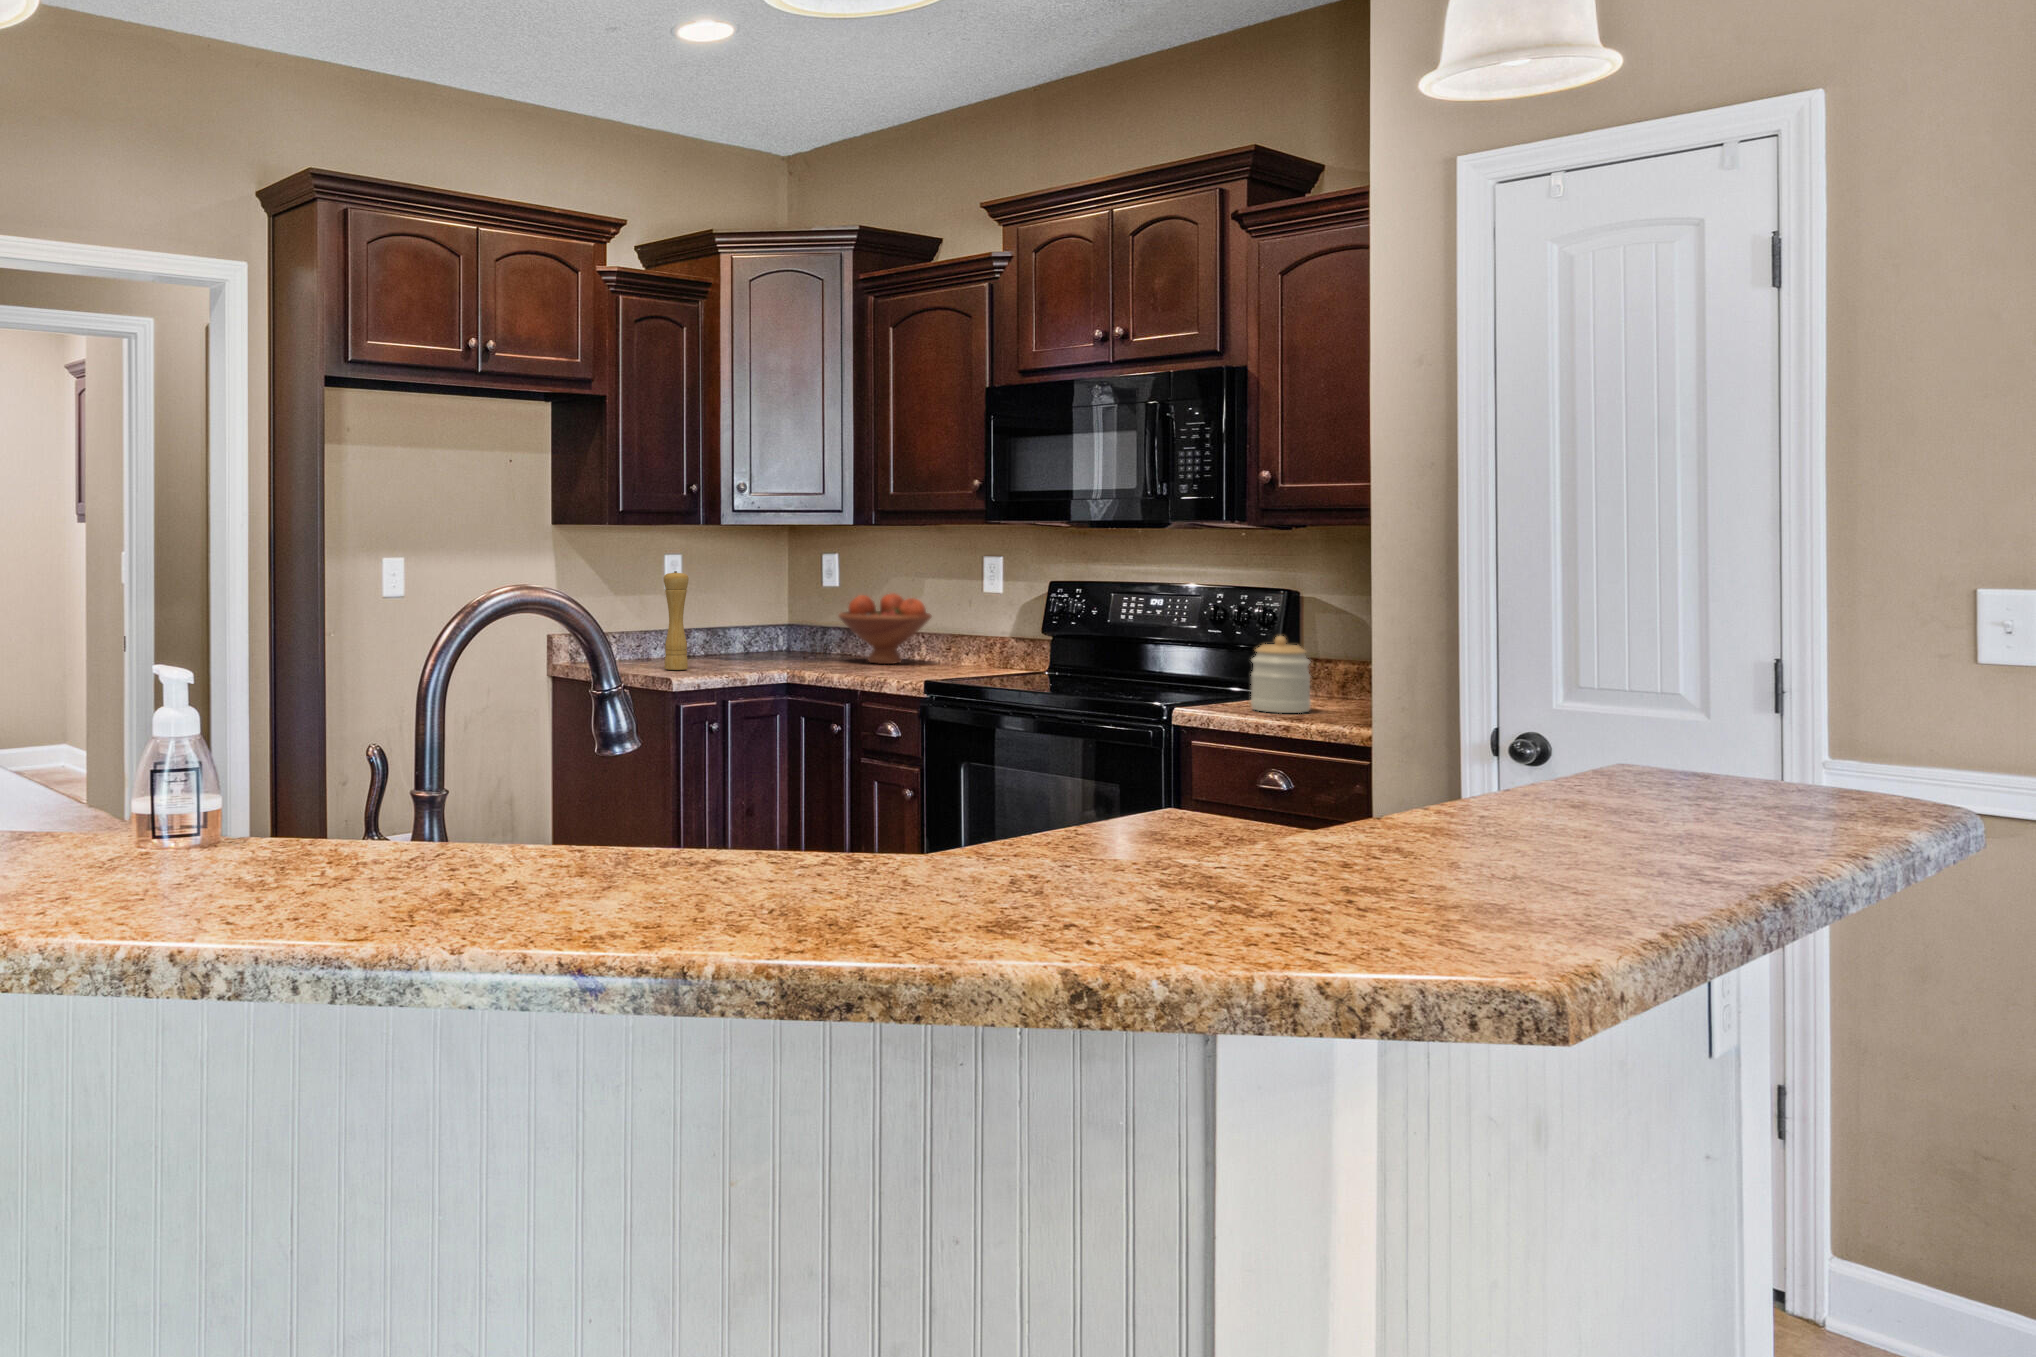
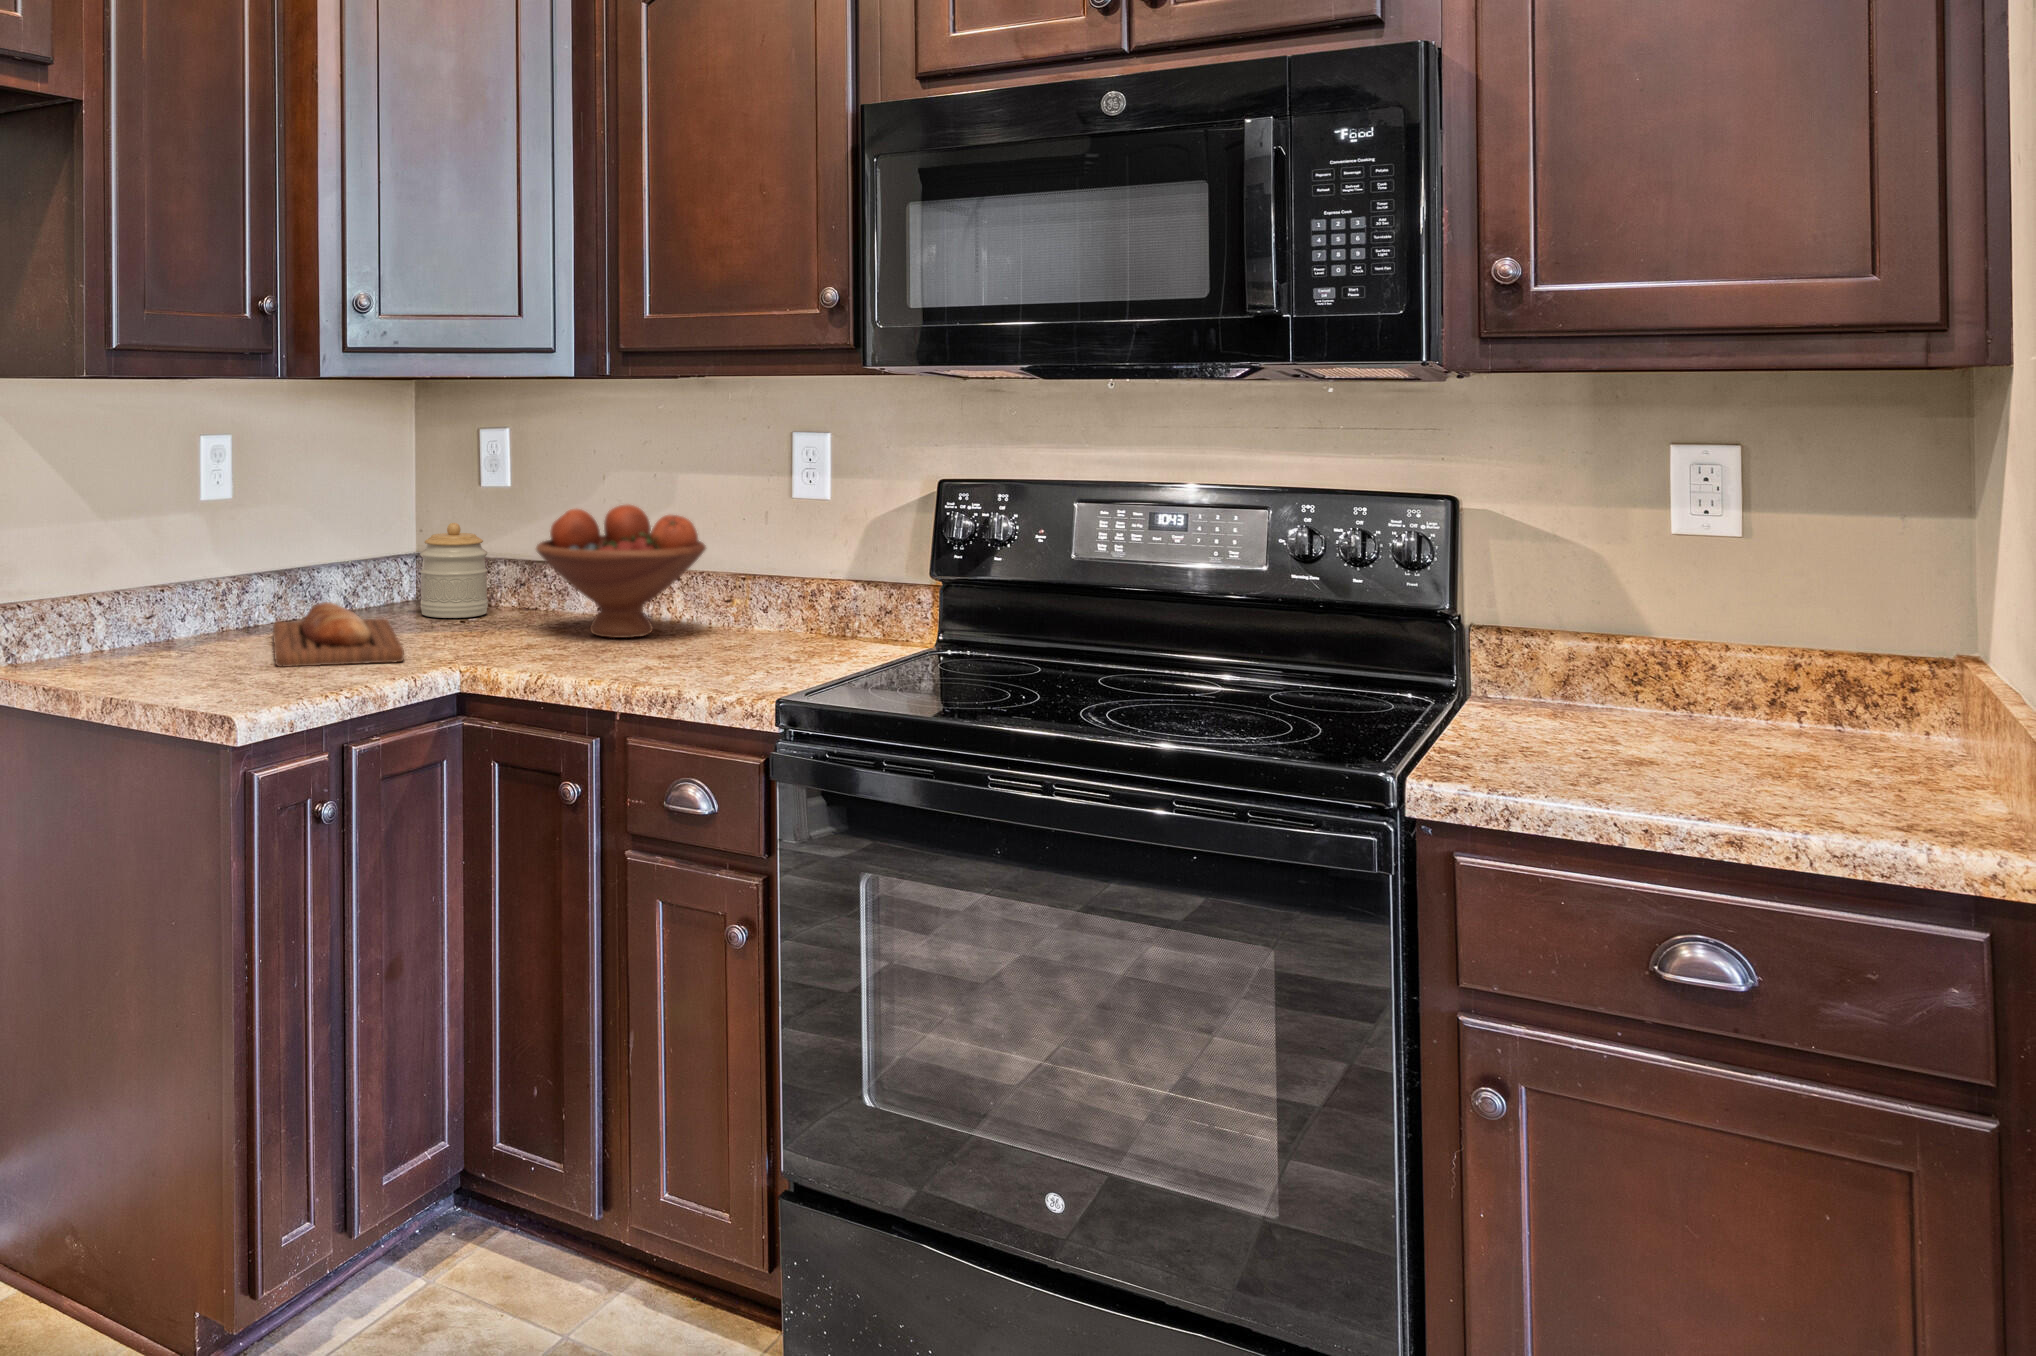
pepper mill: present [664,571,689,670] -> none [208,477,262,687]
jar: present [1251,636,1311,713] -> present [420,523,488,618]
bread loaf: none [697,640,761,667] -> present [273,602,404,667]

